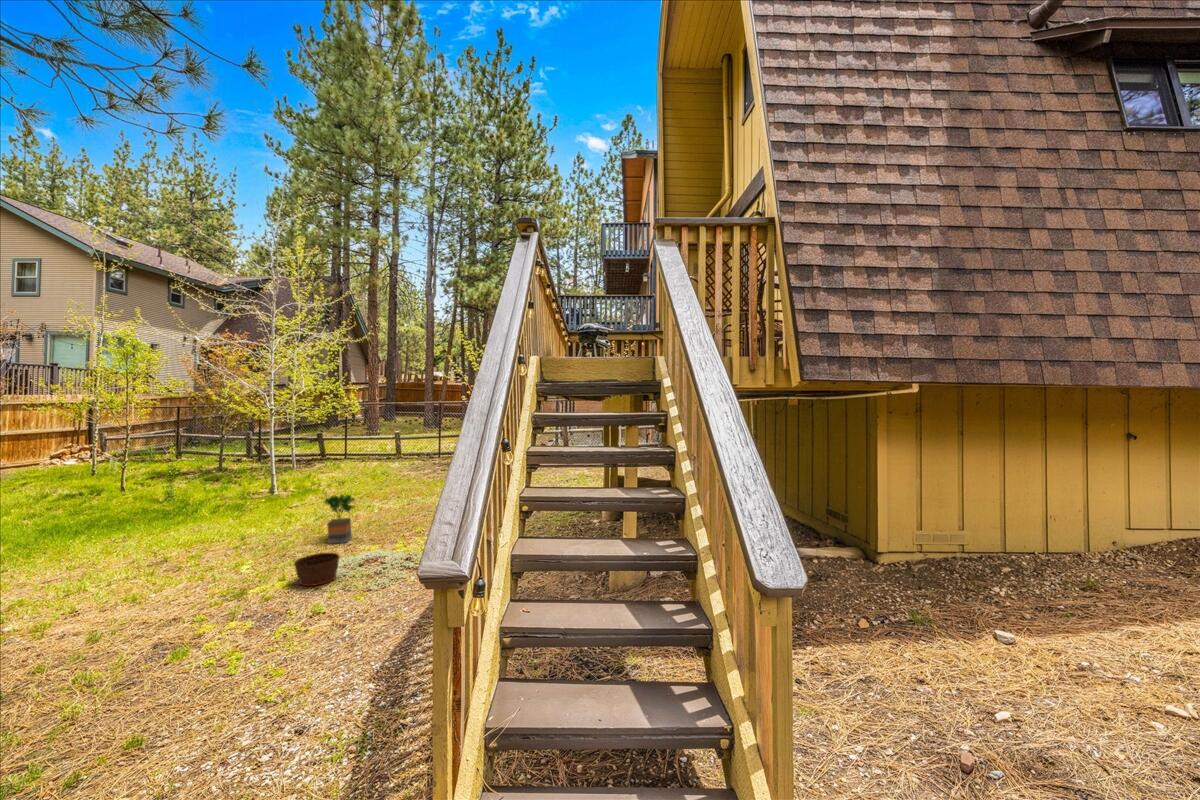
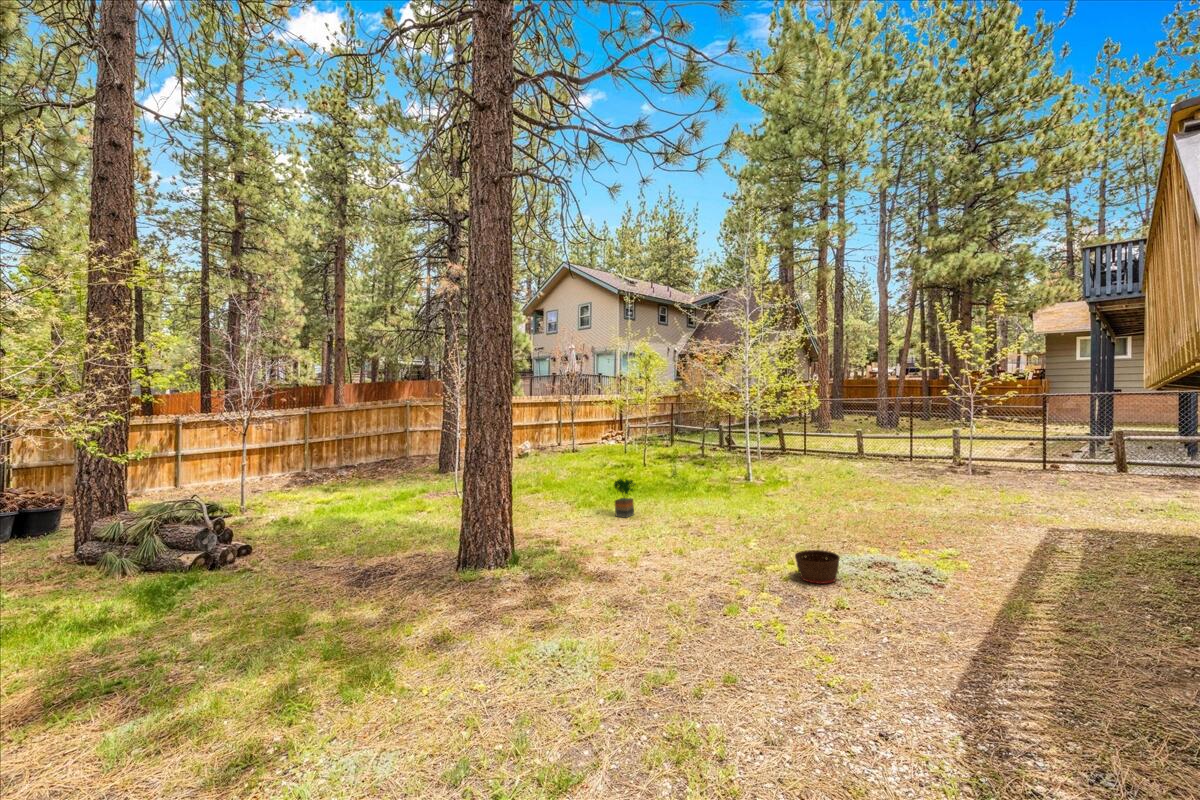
potted tree: present [324,495,355,544] -> present [614,479,636,518]

